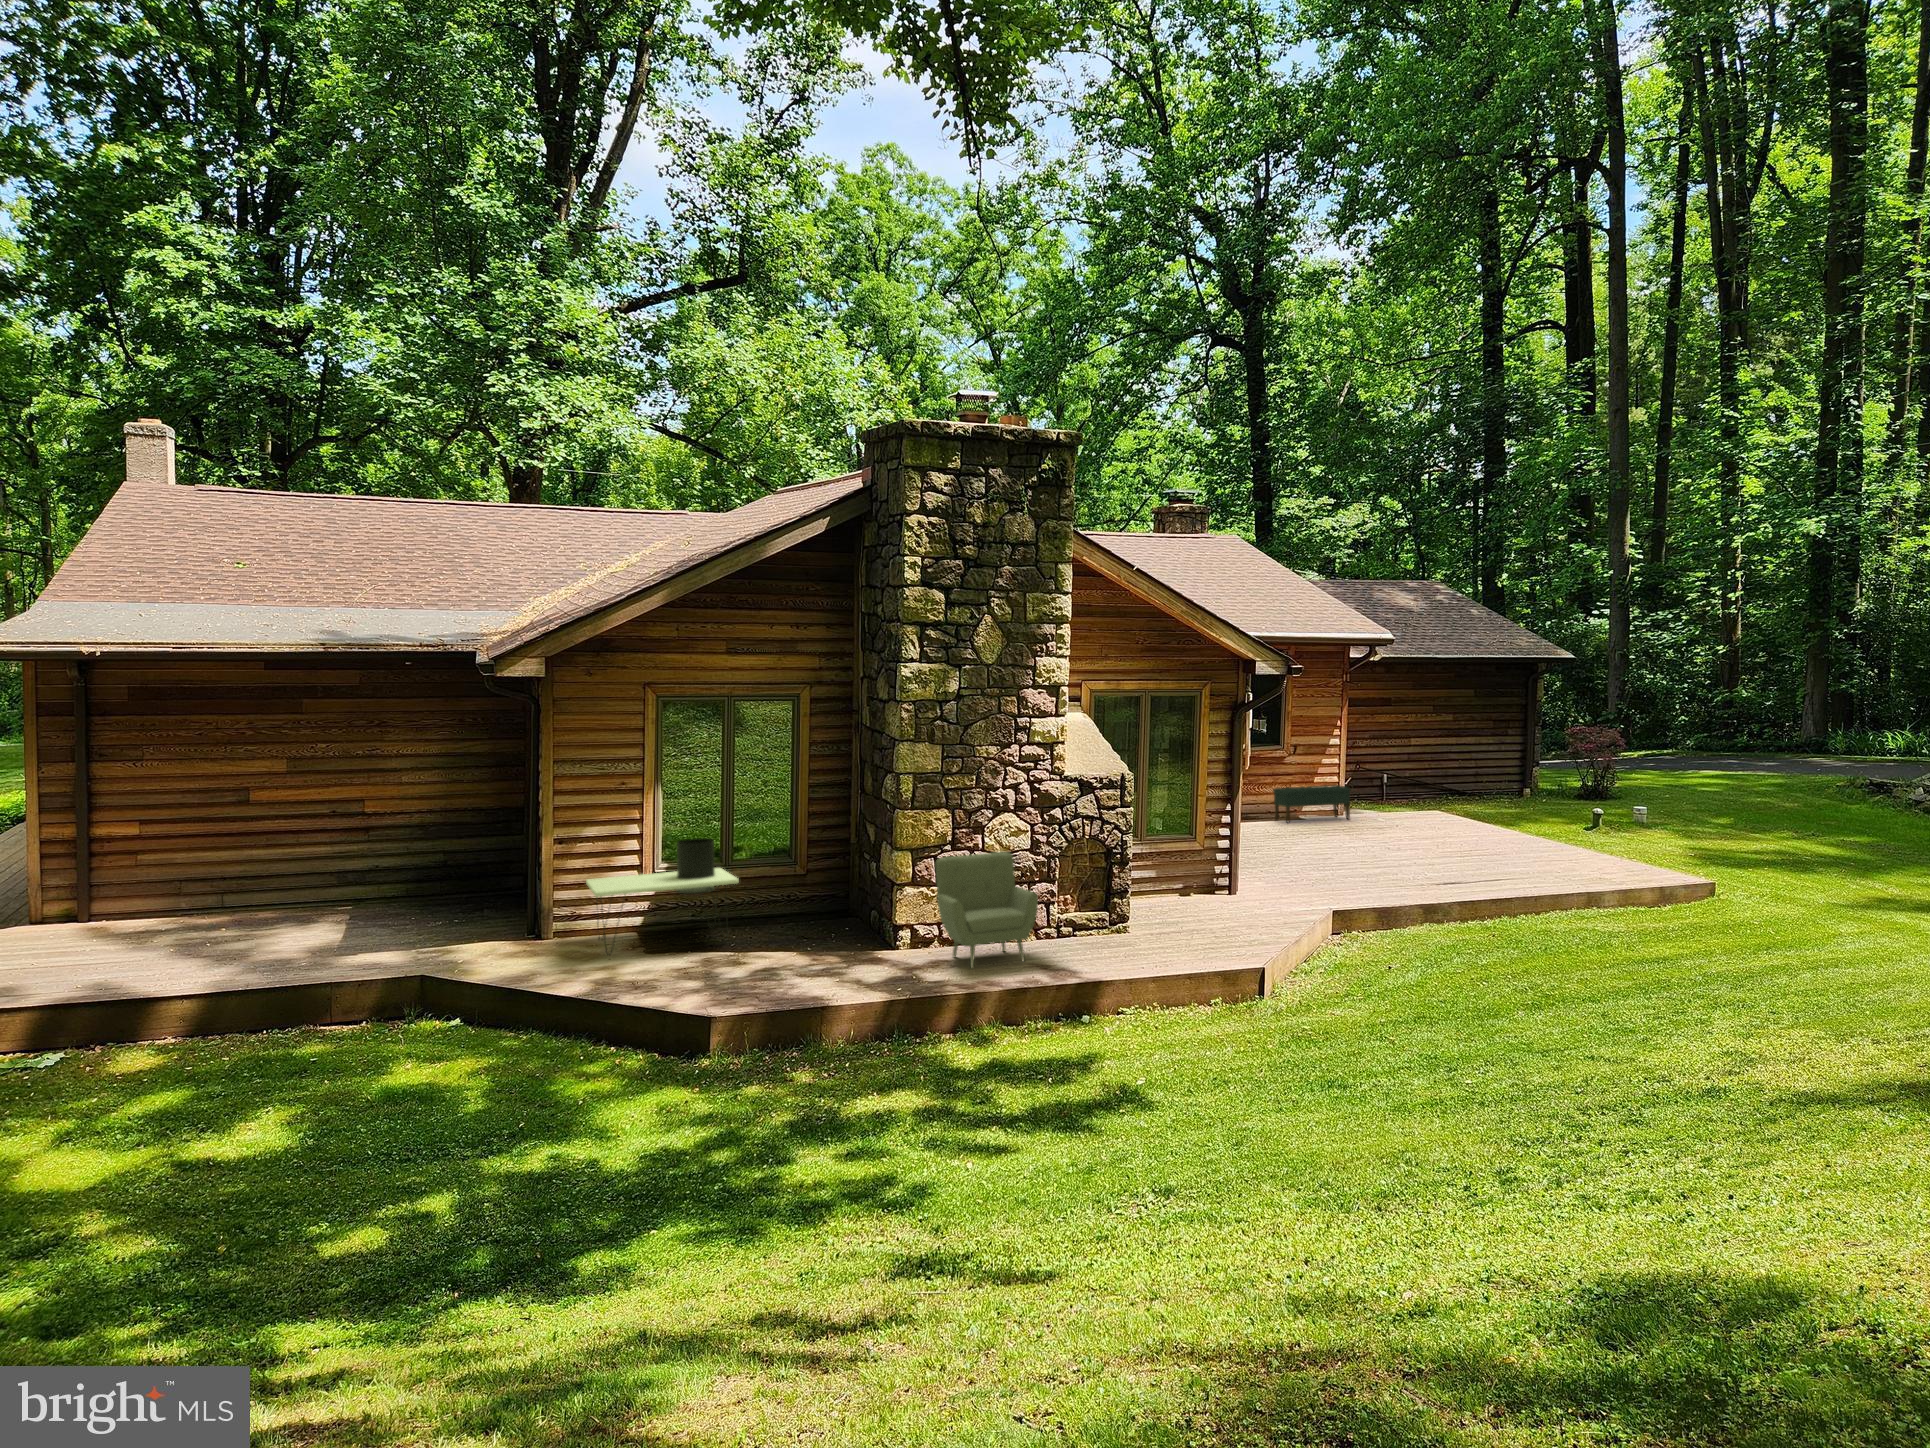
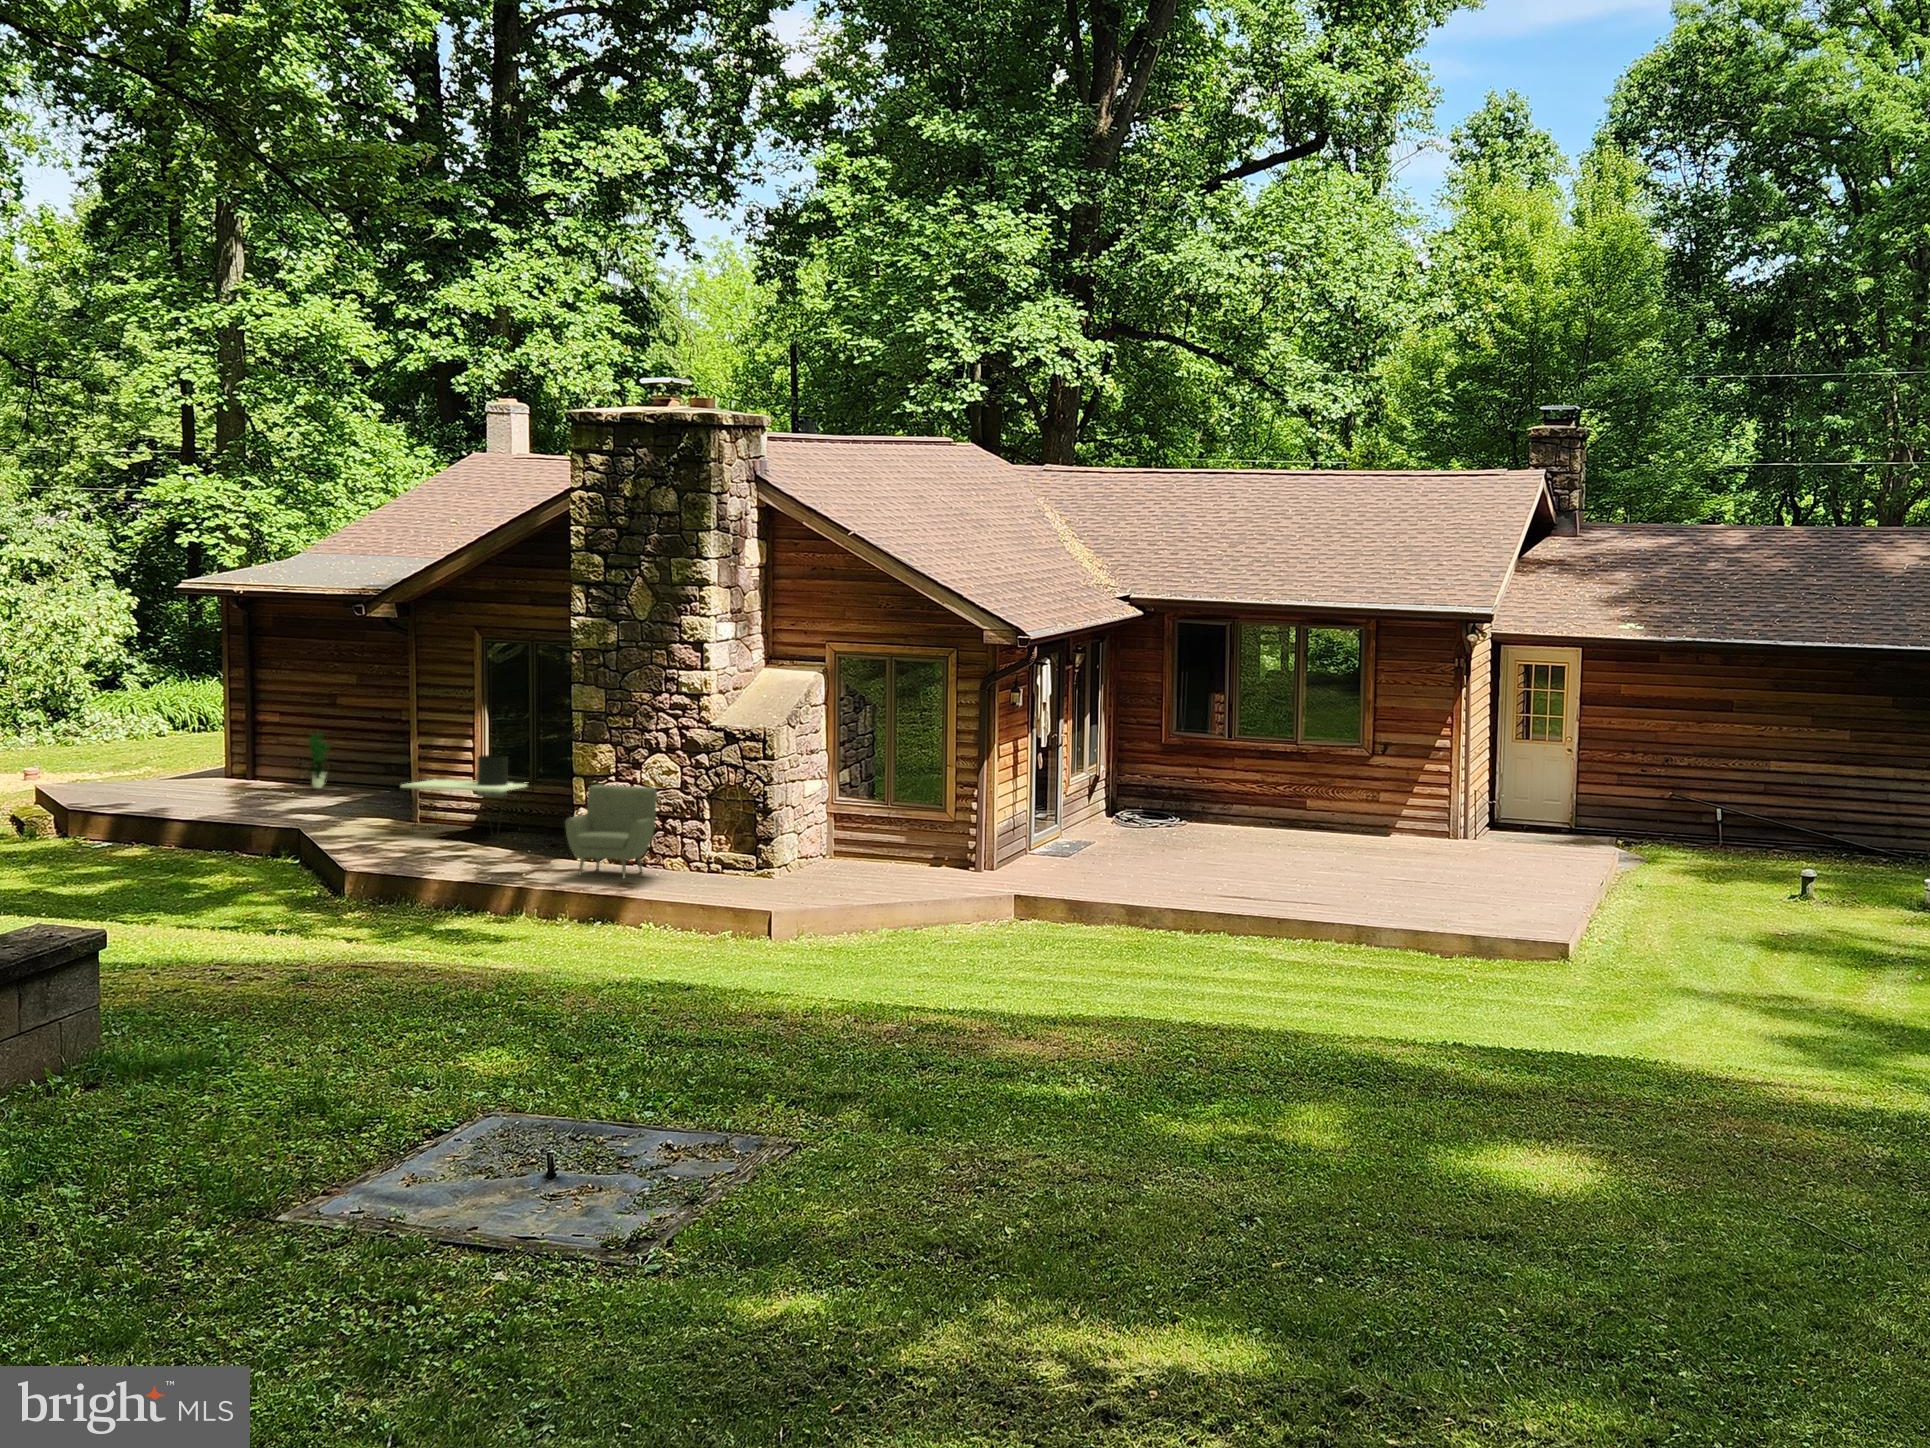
bench: present [1273,785,1350,822] -> none [1337,789,1434,839]
potted plant: none [226,834,285,918] -> present [306,732,331,788]

